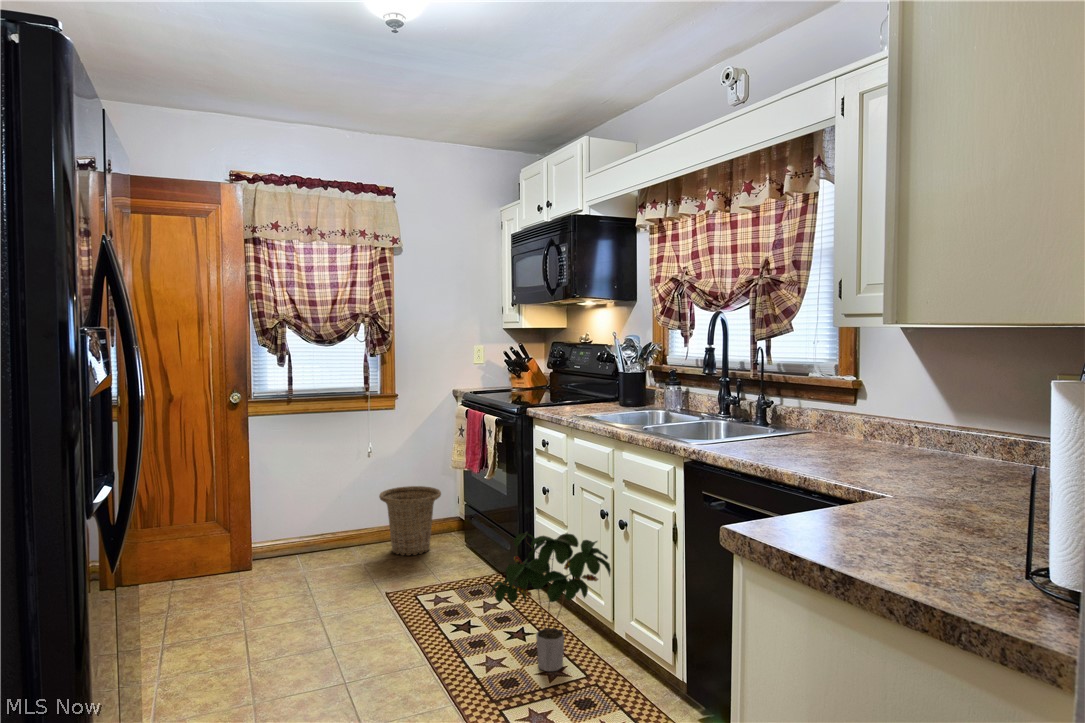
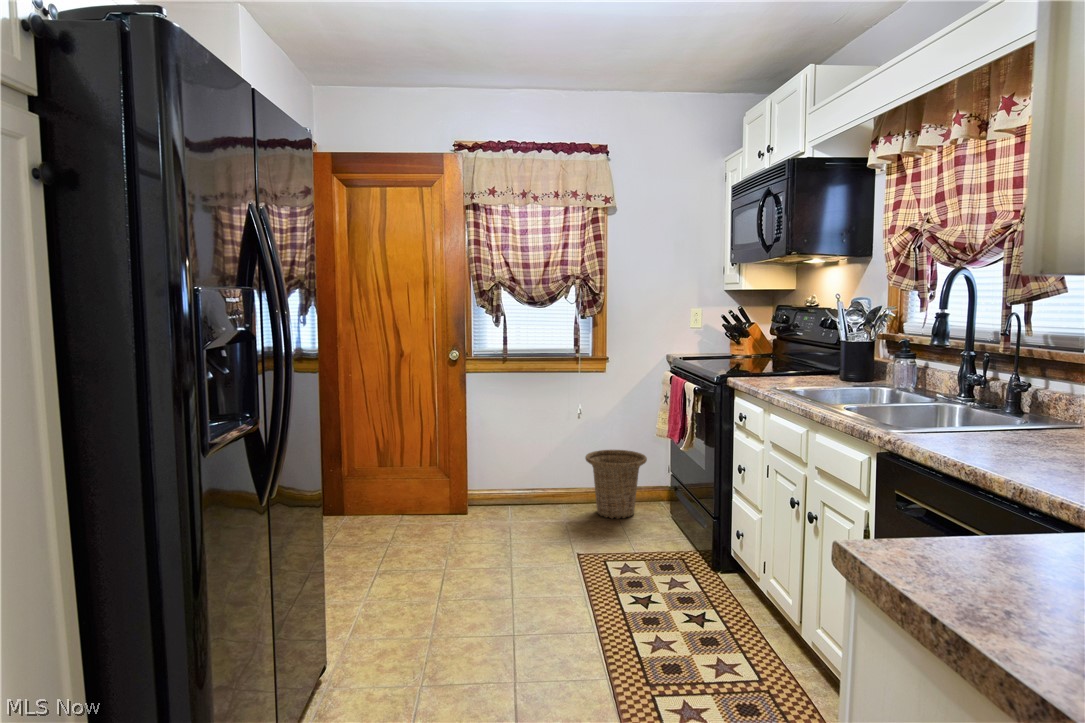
potted plant: present [490,532,611,671] -> none [661,512,794,666]

